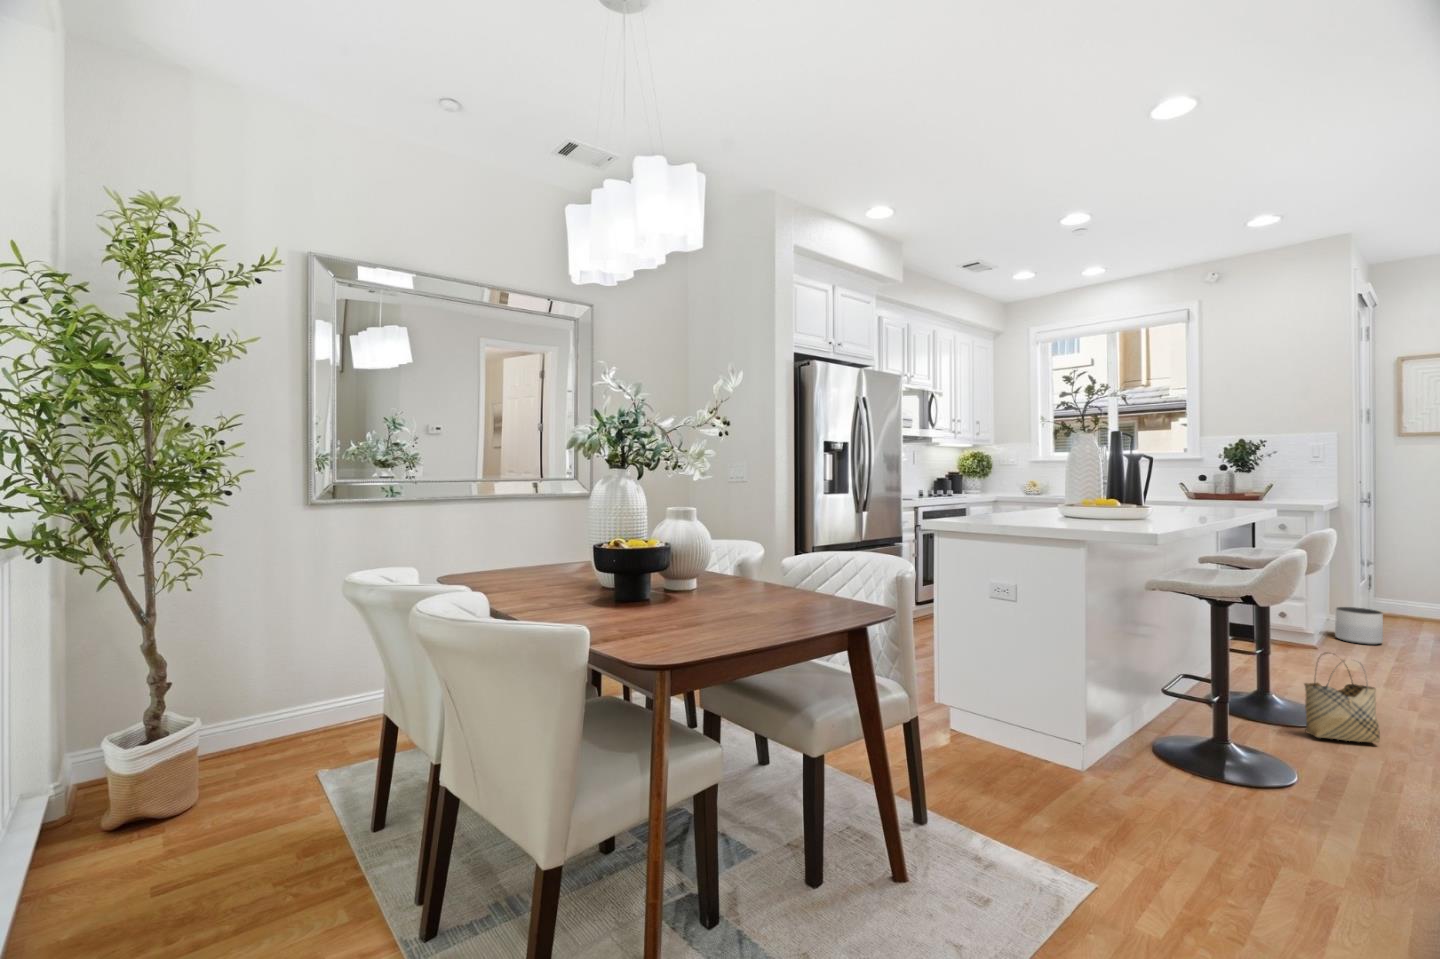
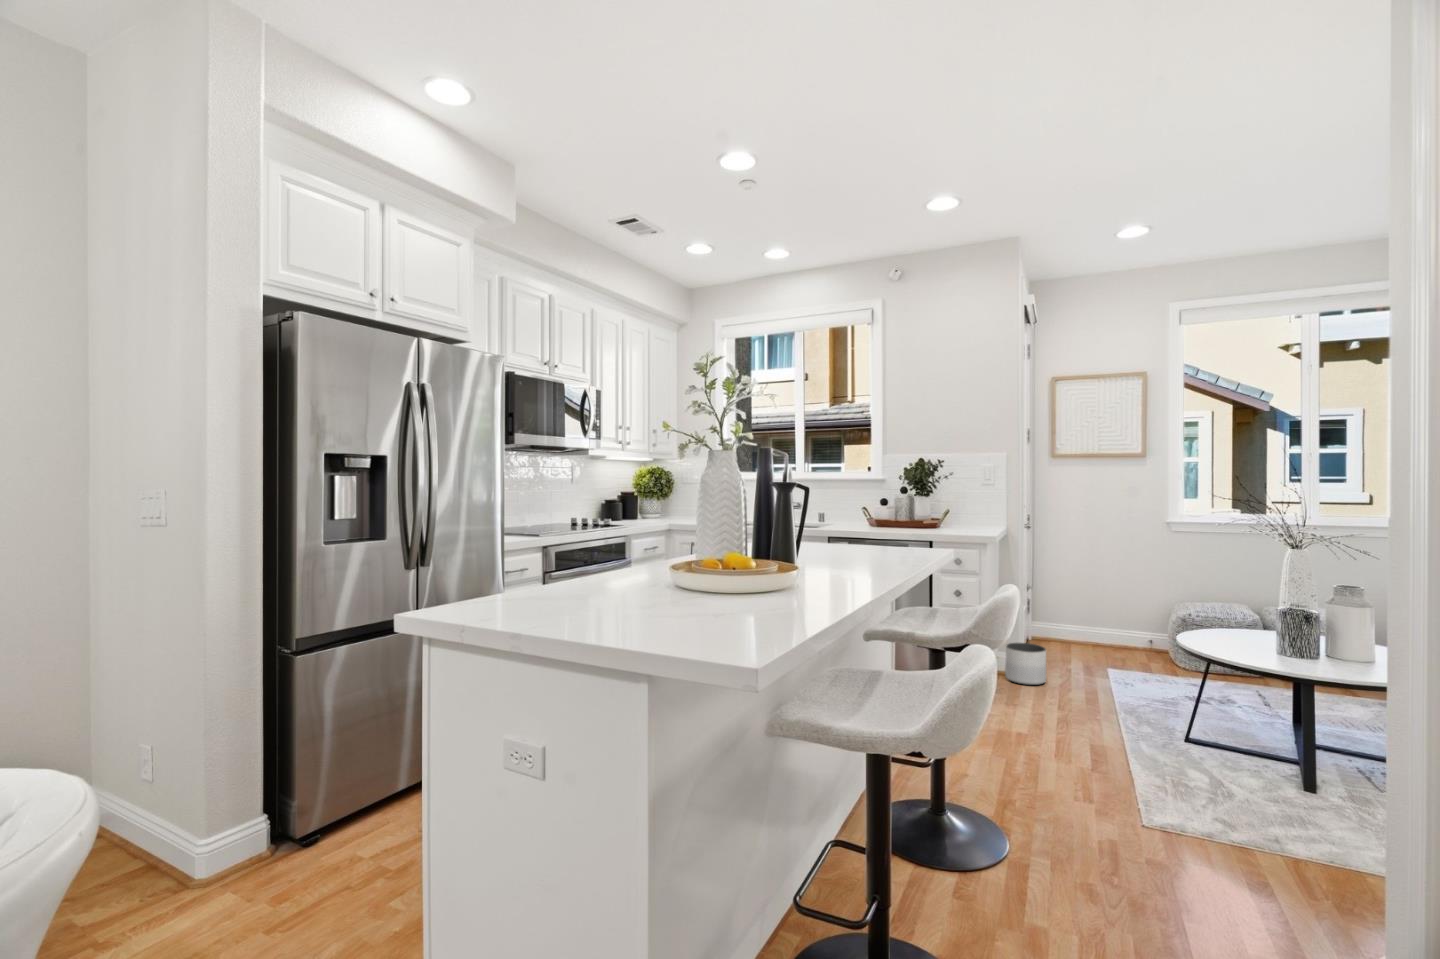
woven basket: present [1304,652,1380,743] -> none [979,761,1061,889]

